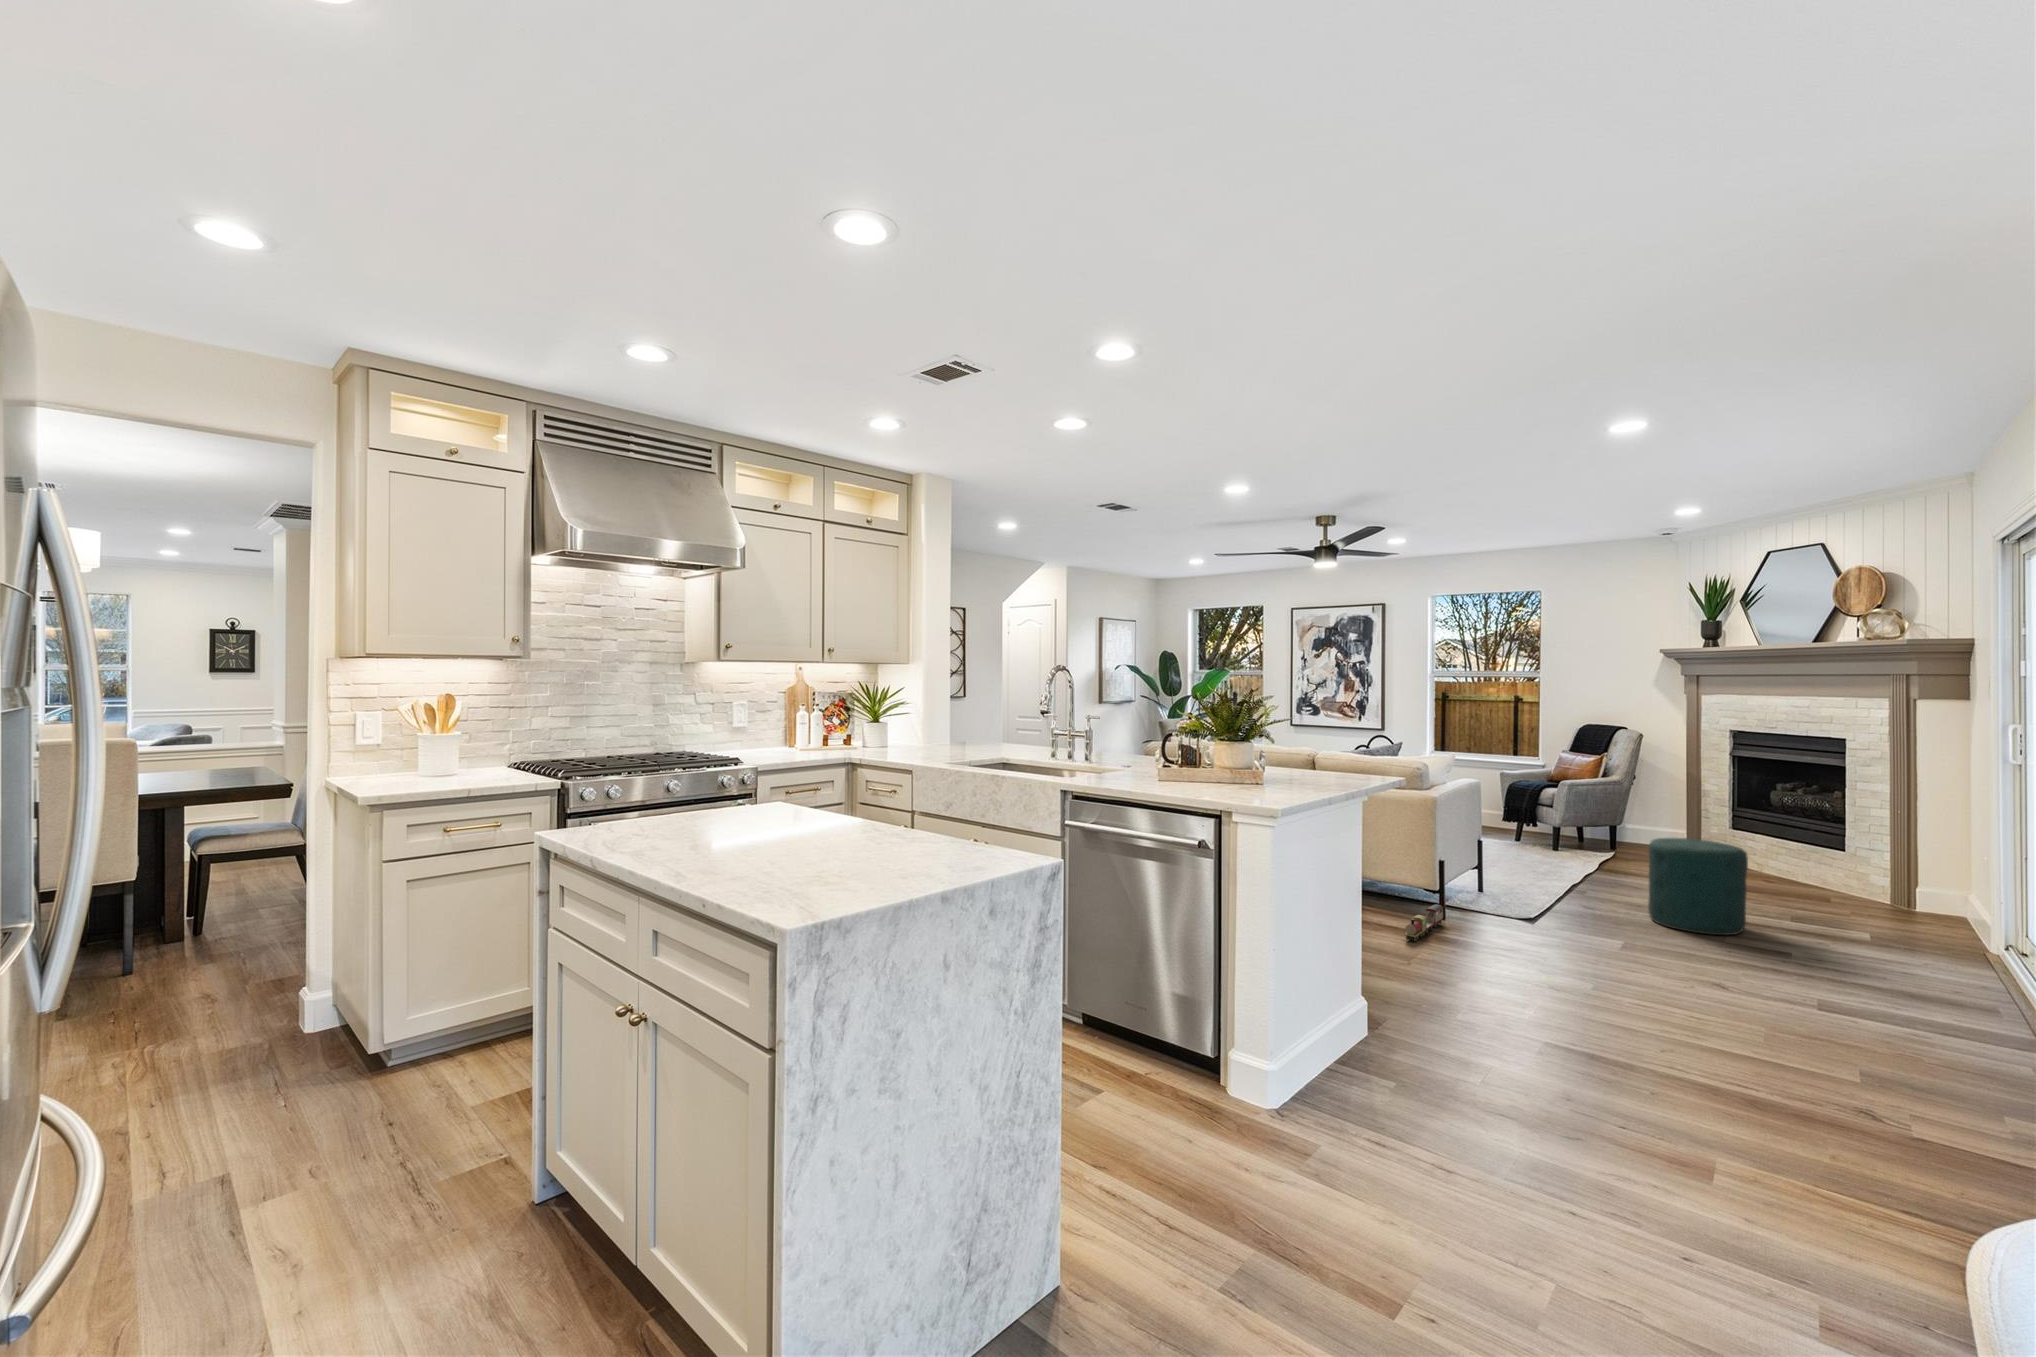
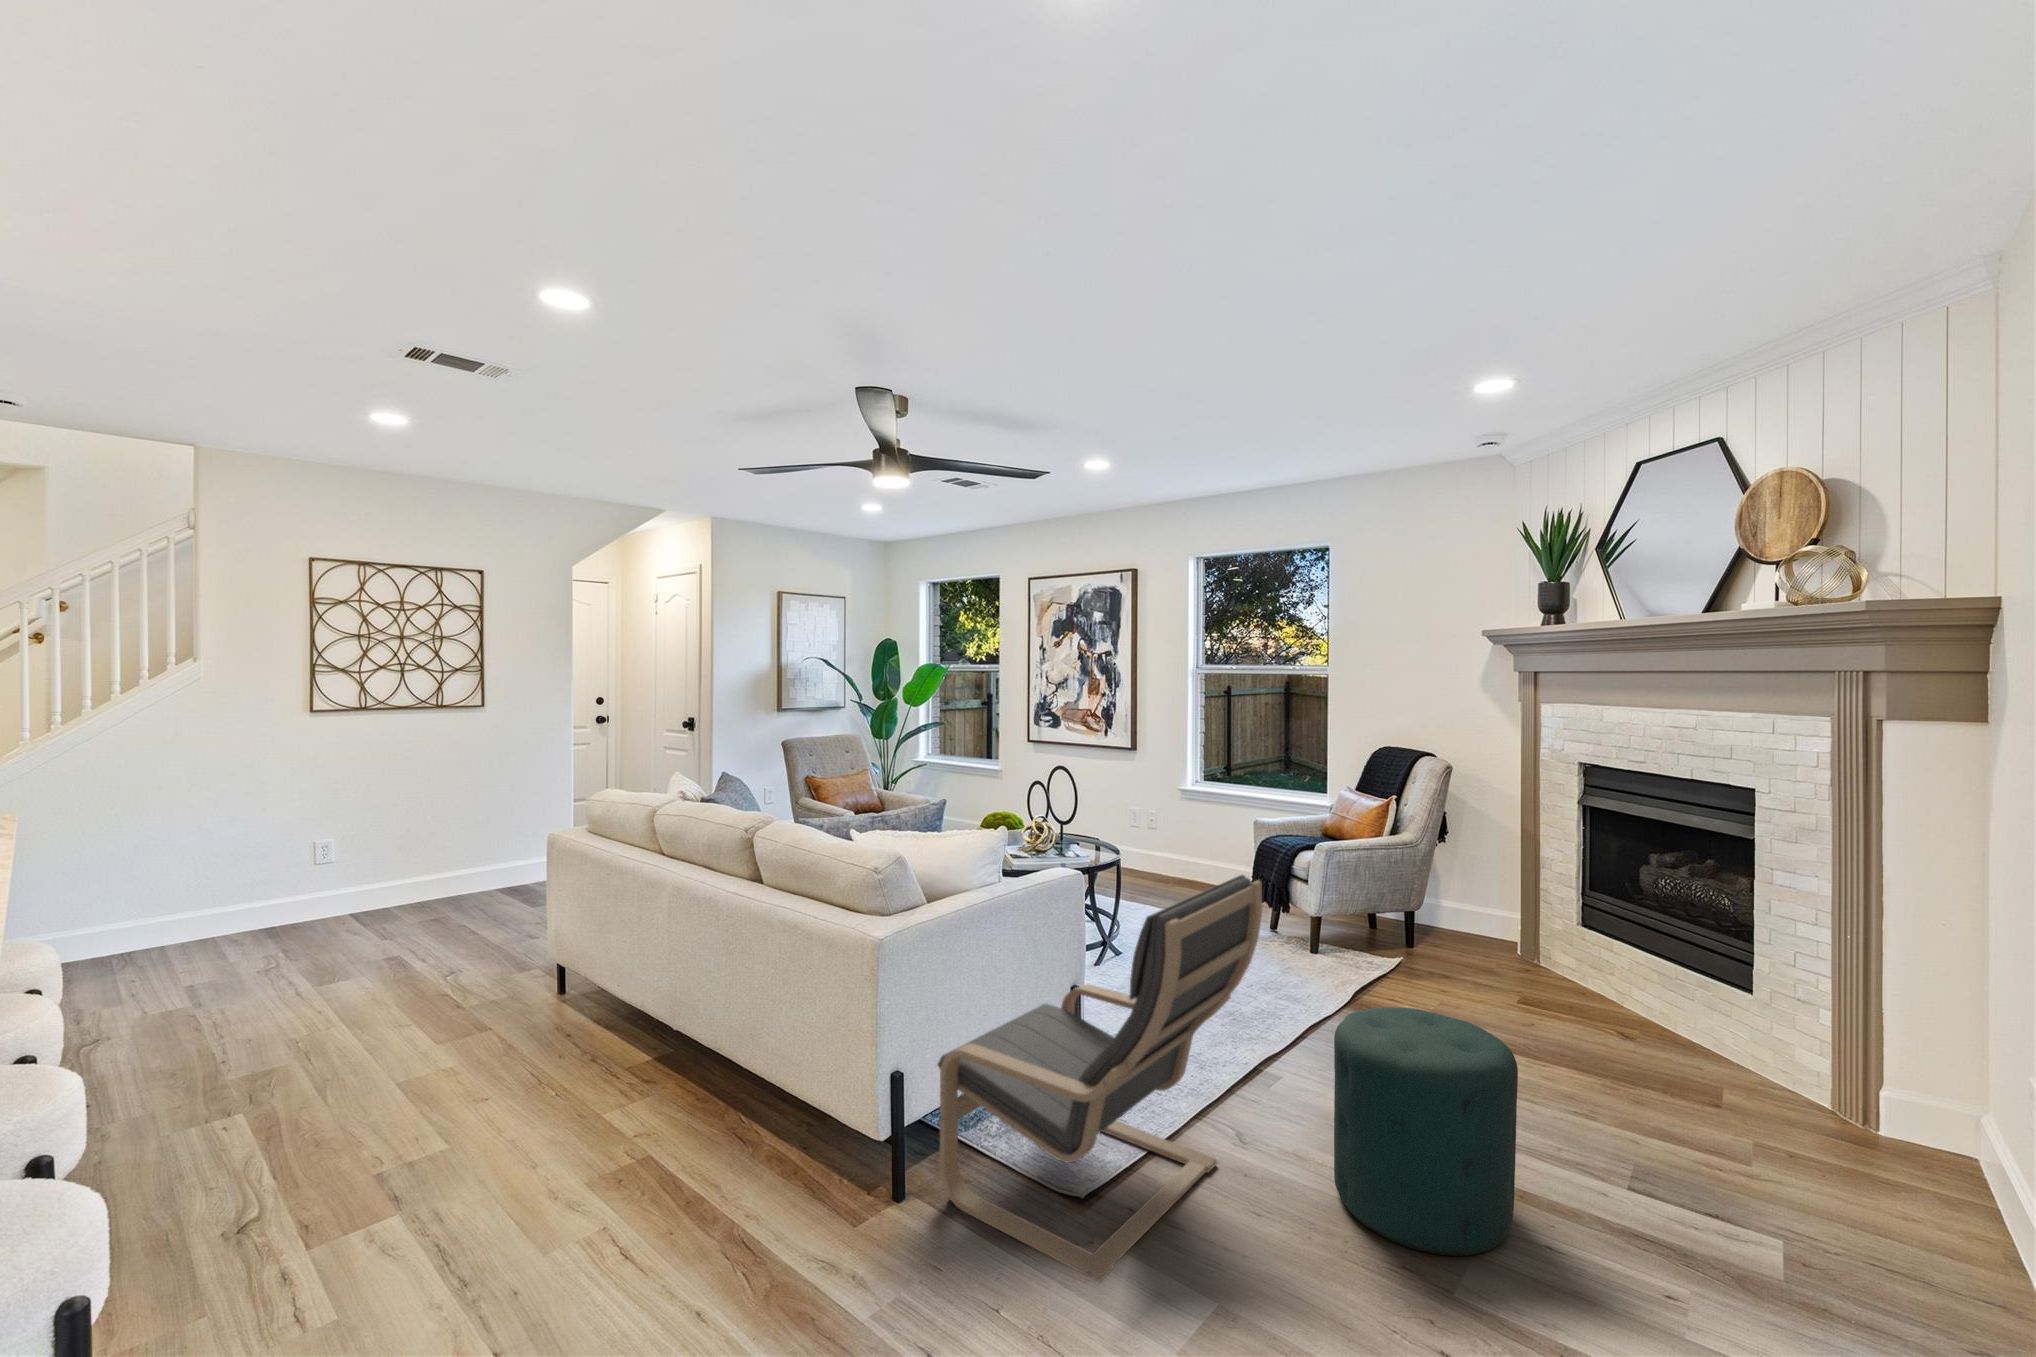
lounge chair: none [1455,769,1618,938] -> present [937,875,1262,1282]
toy train: present [1405,904,1443,942] -> none [693,1173,875,1315]

